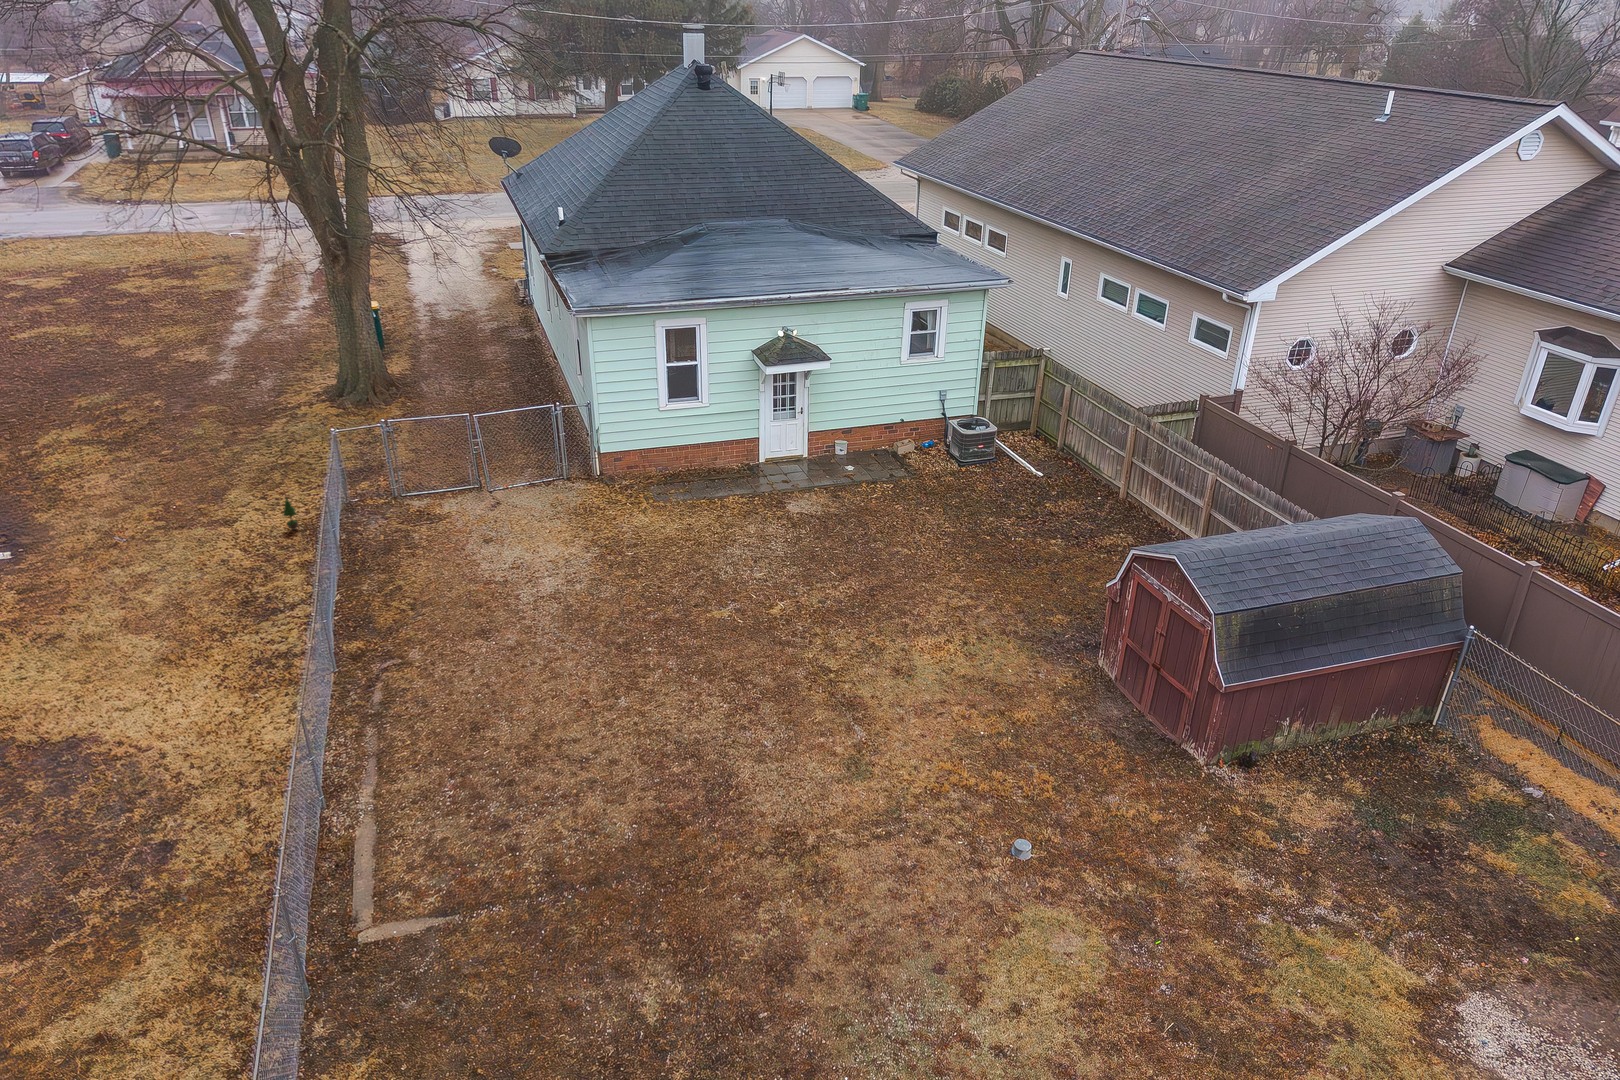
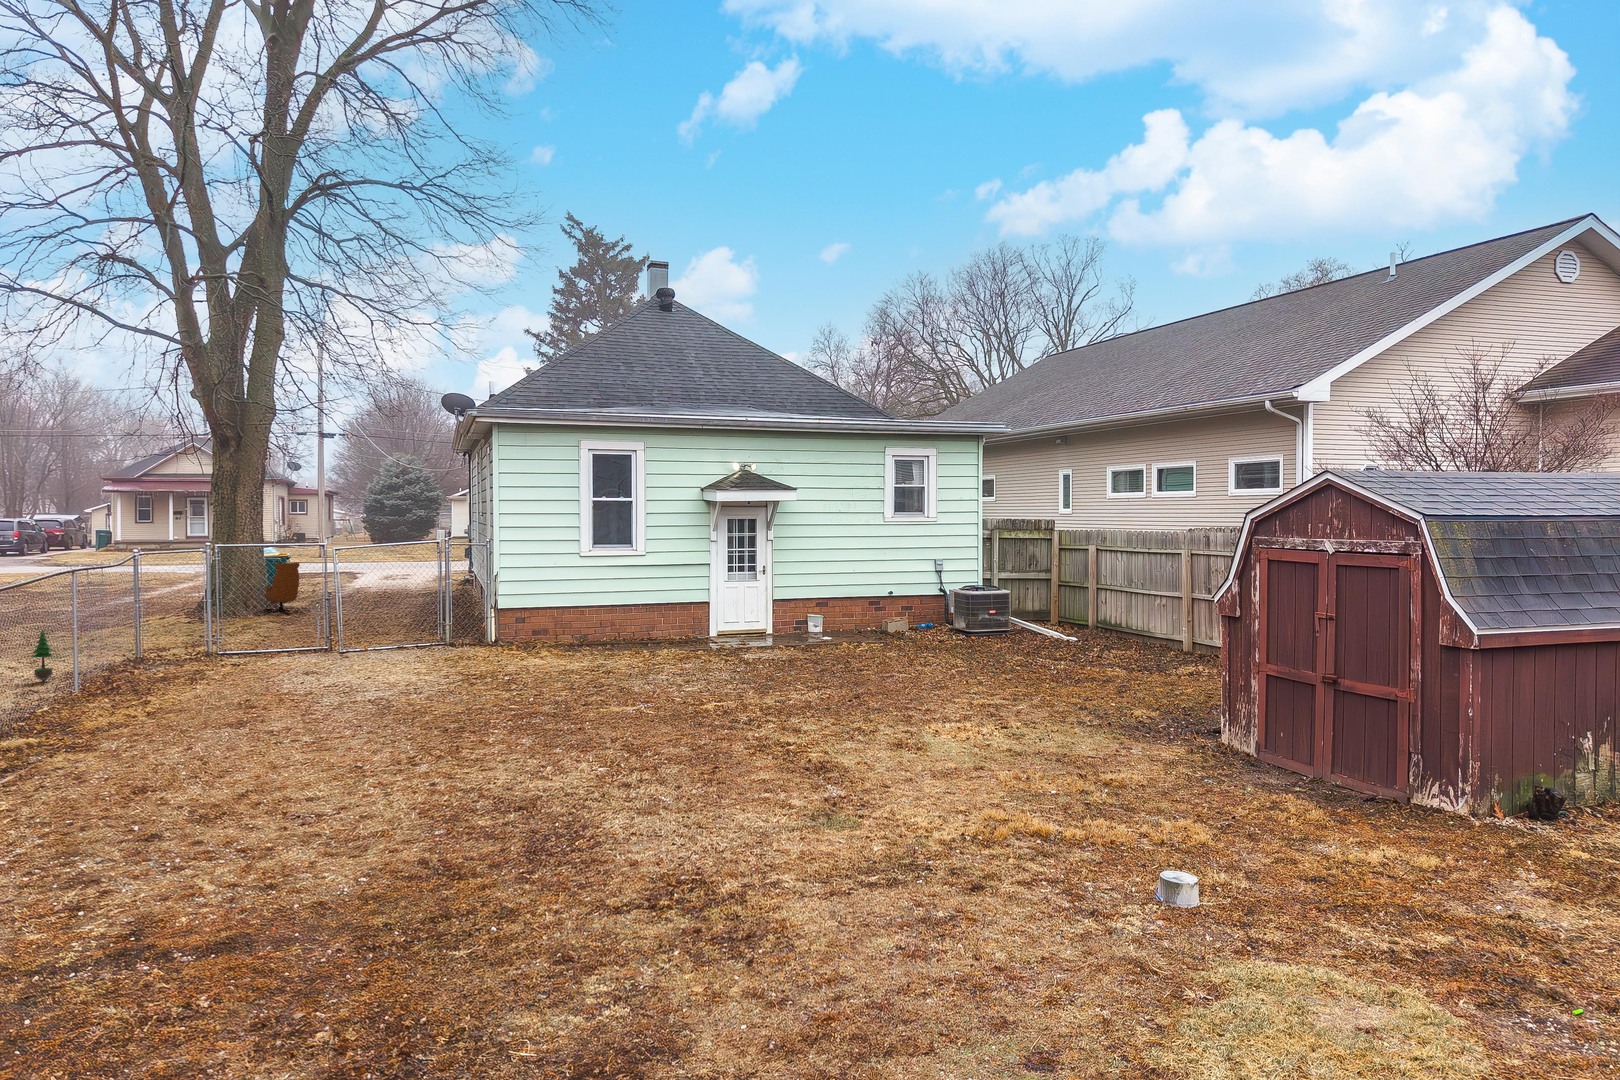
lounge chair: none [387,357,423,400] -> present [261,562,300,615]

